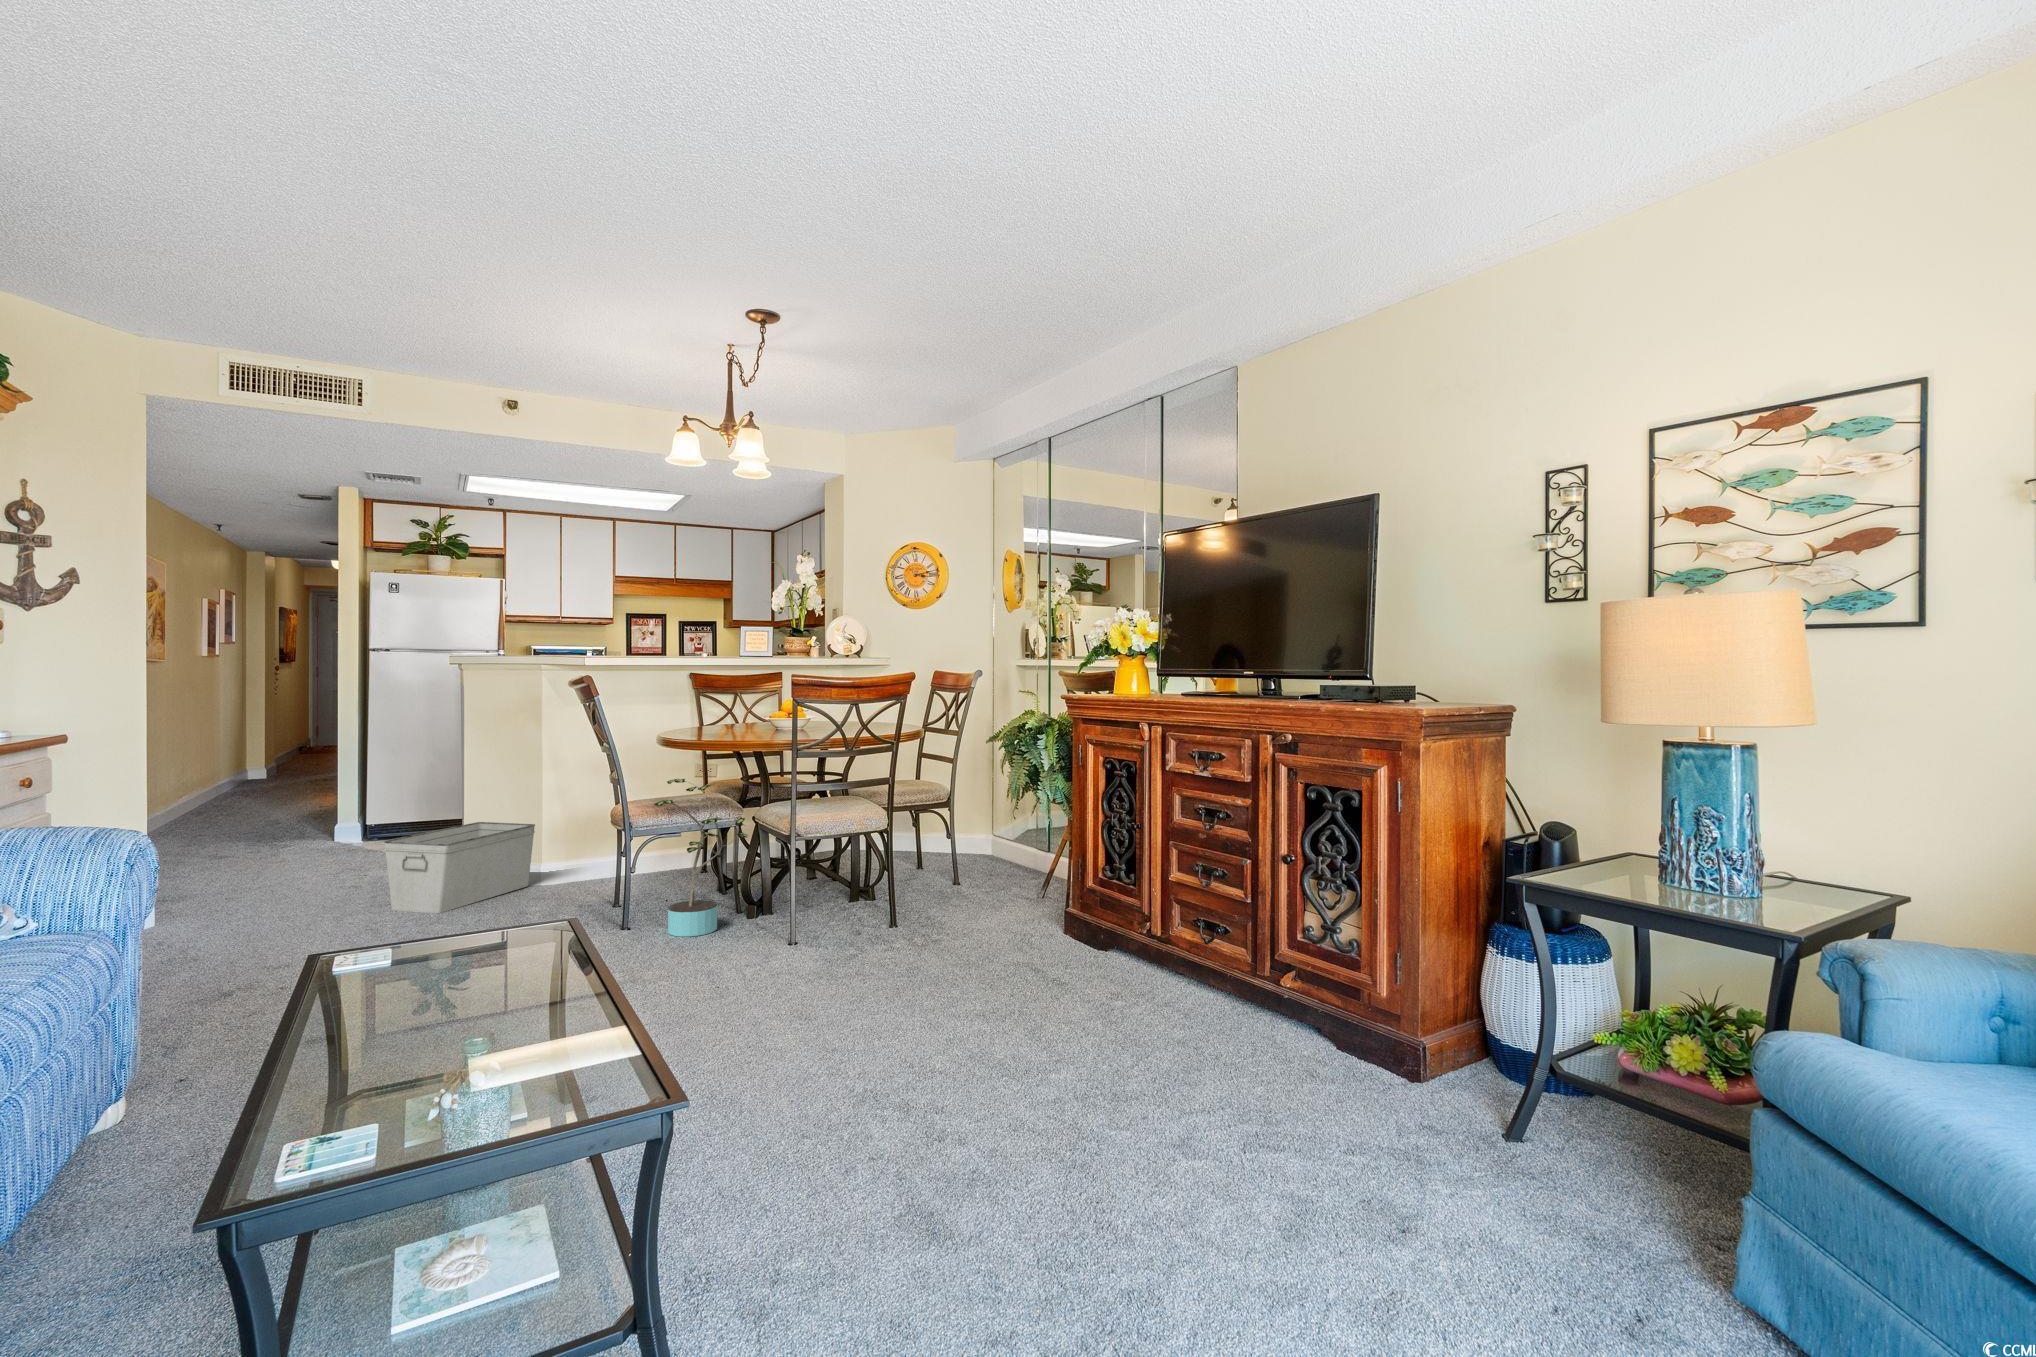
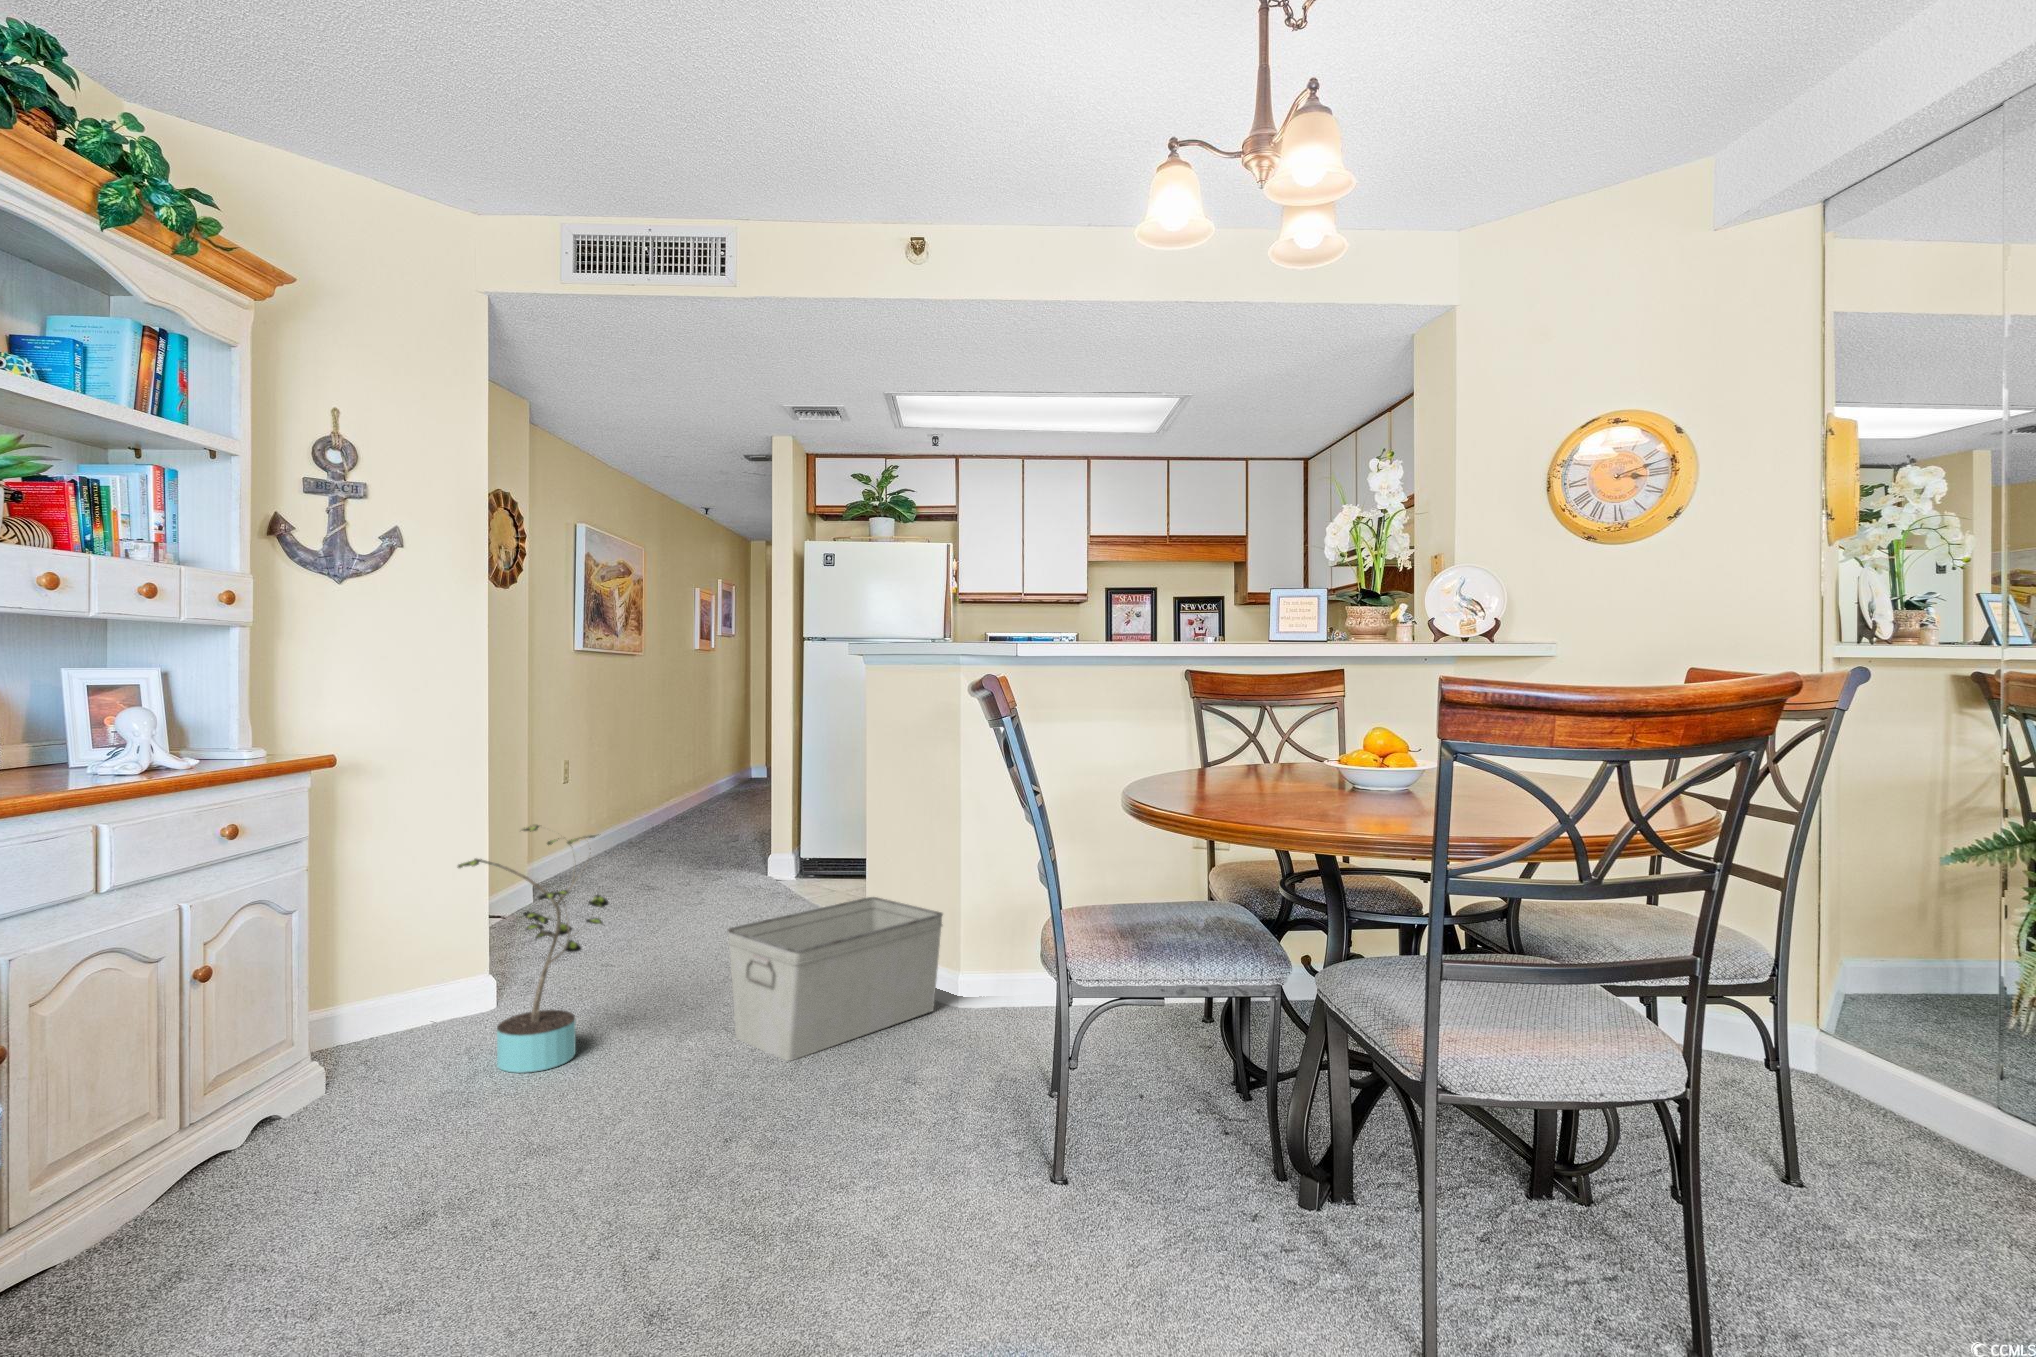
potted plant: present [654,779,747,937] -> present [458,825,609,1073]

